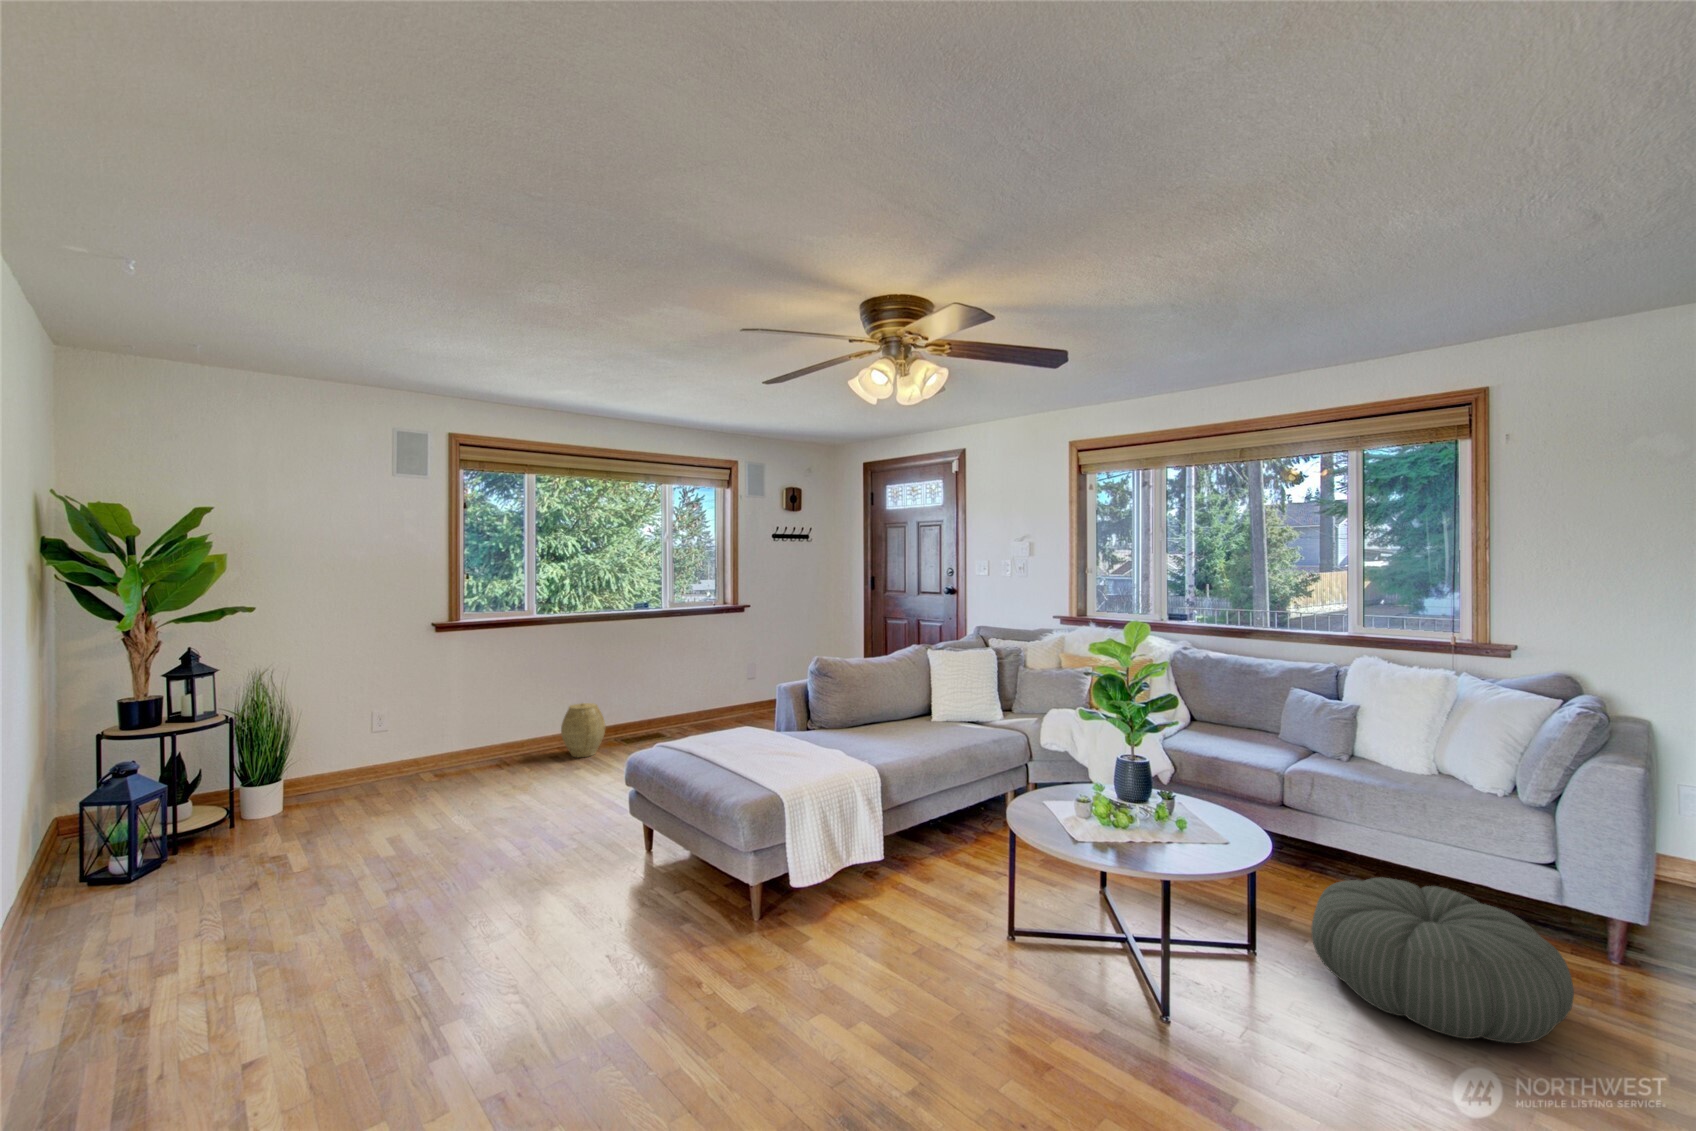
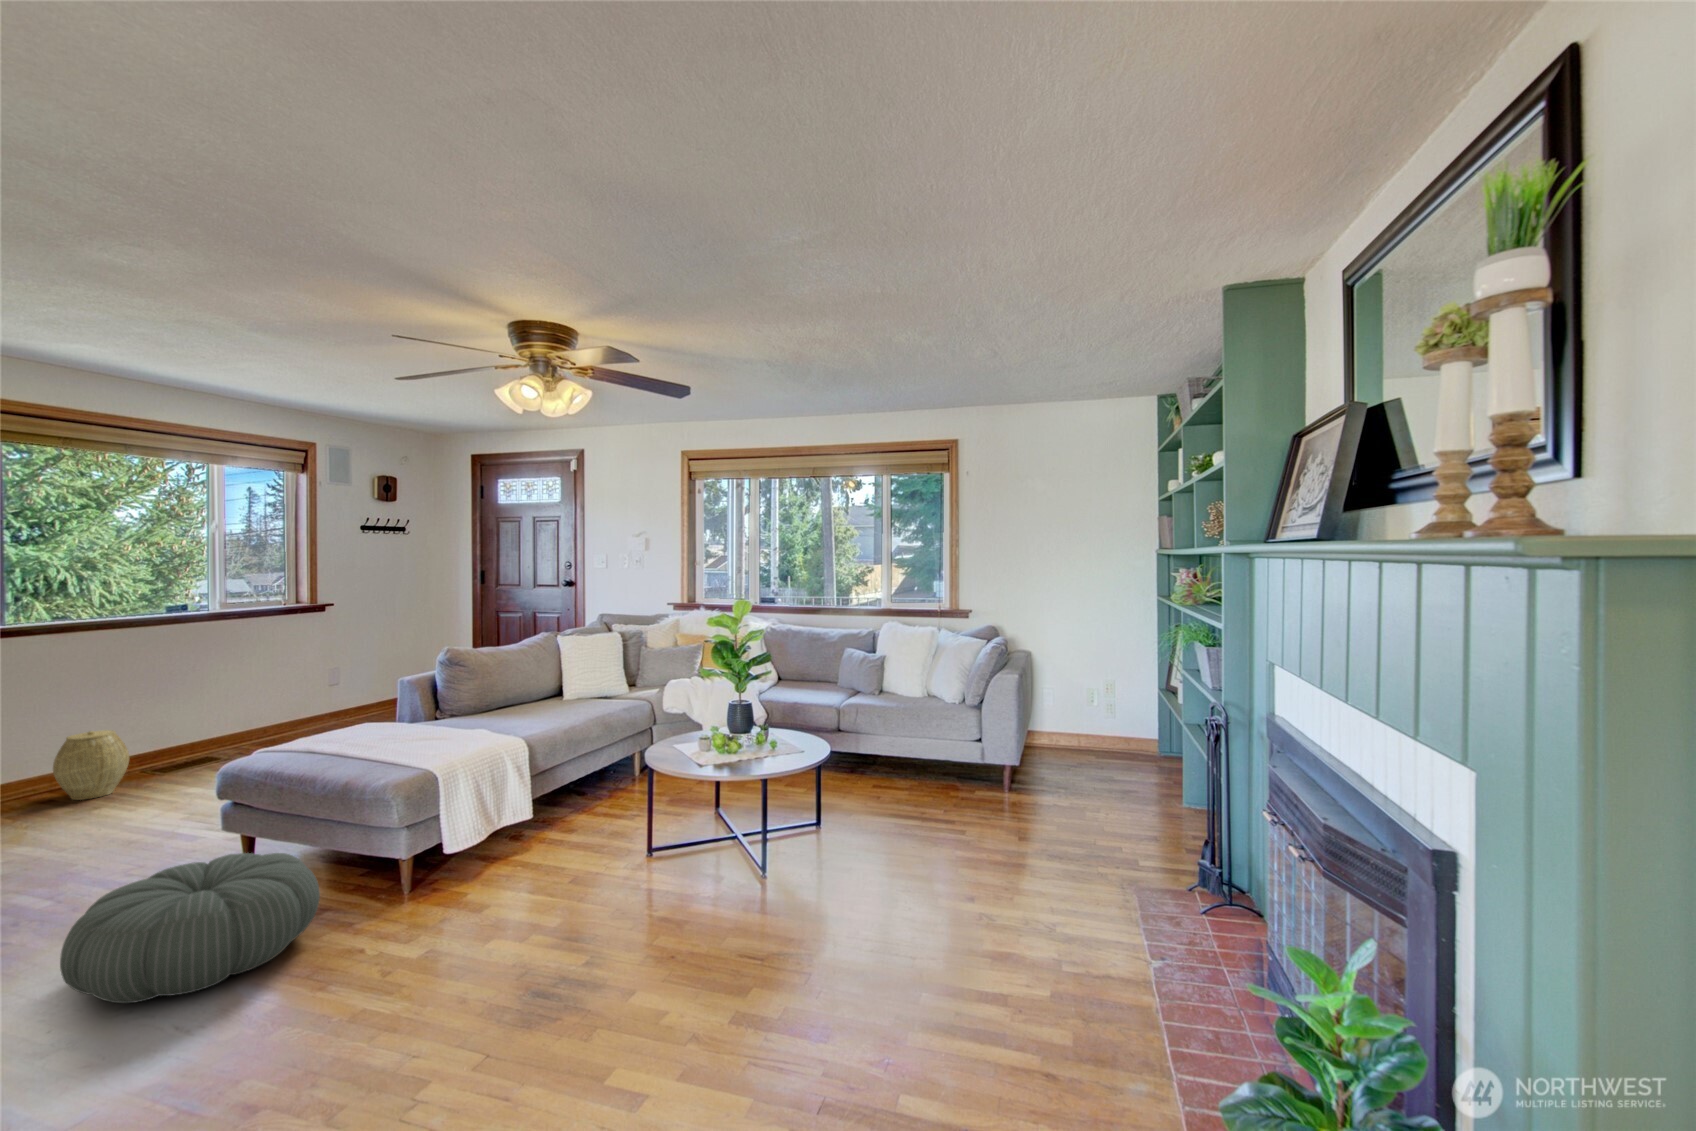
pouf: present [1311,878,1574,1044] -> present [60,853,320,1003]

